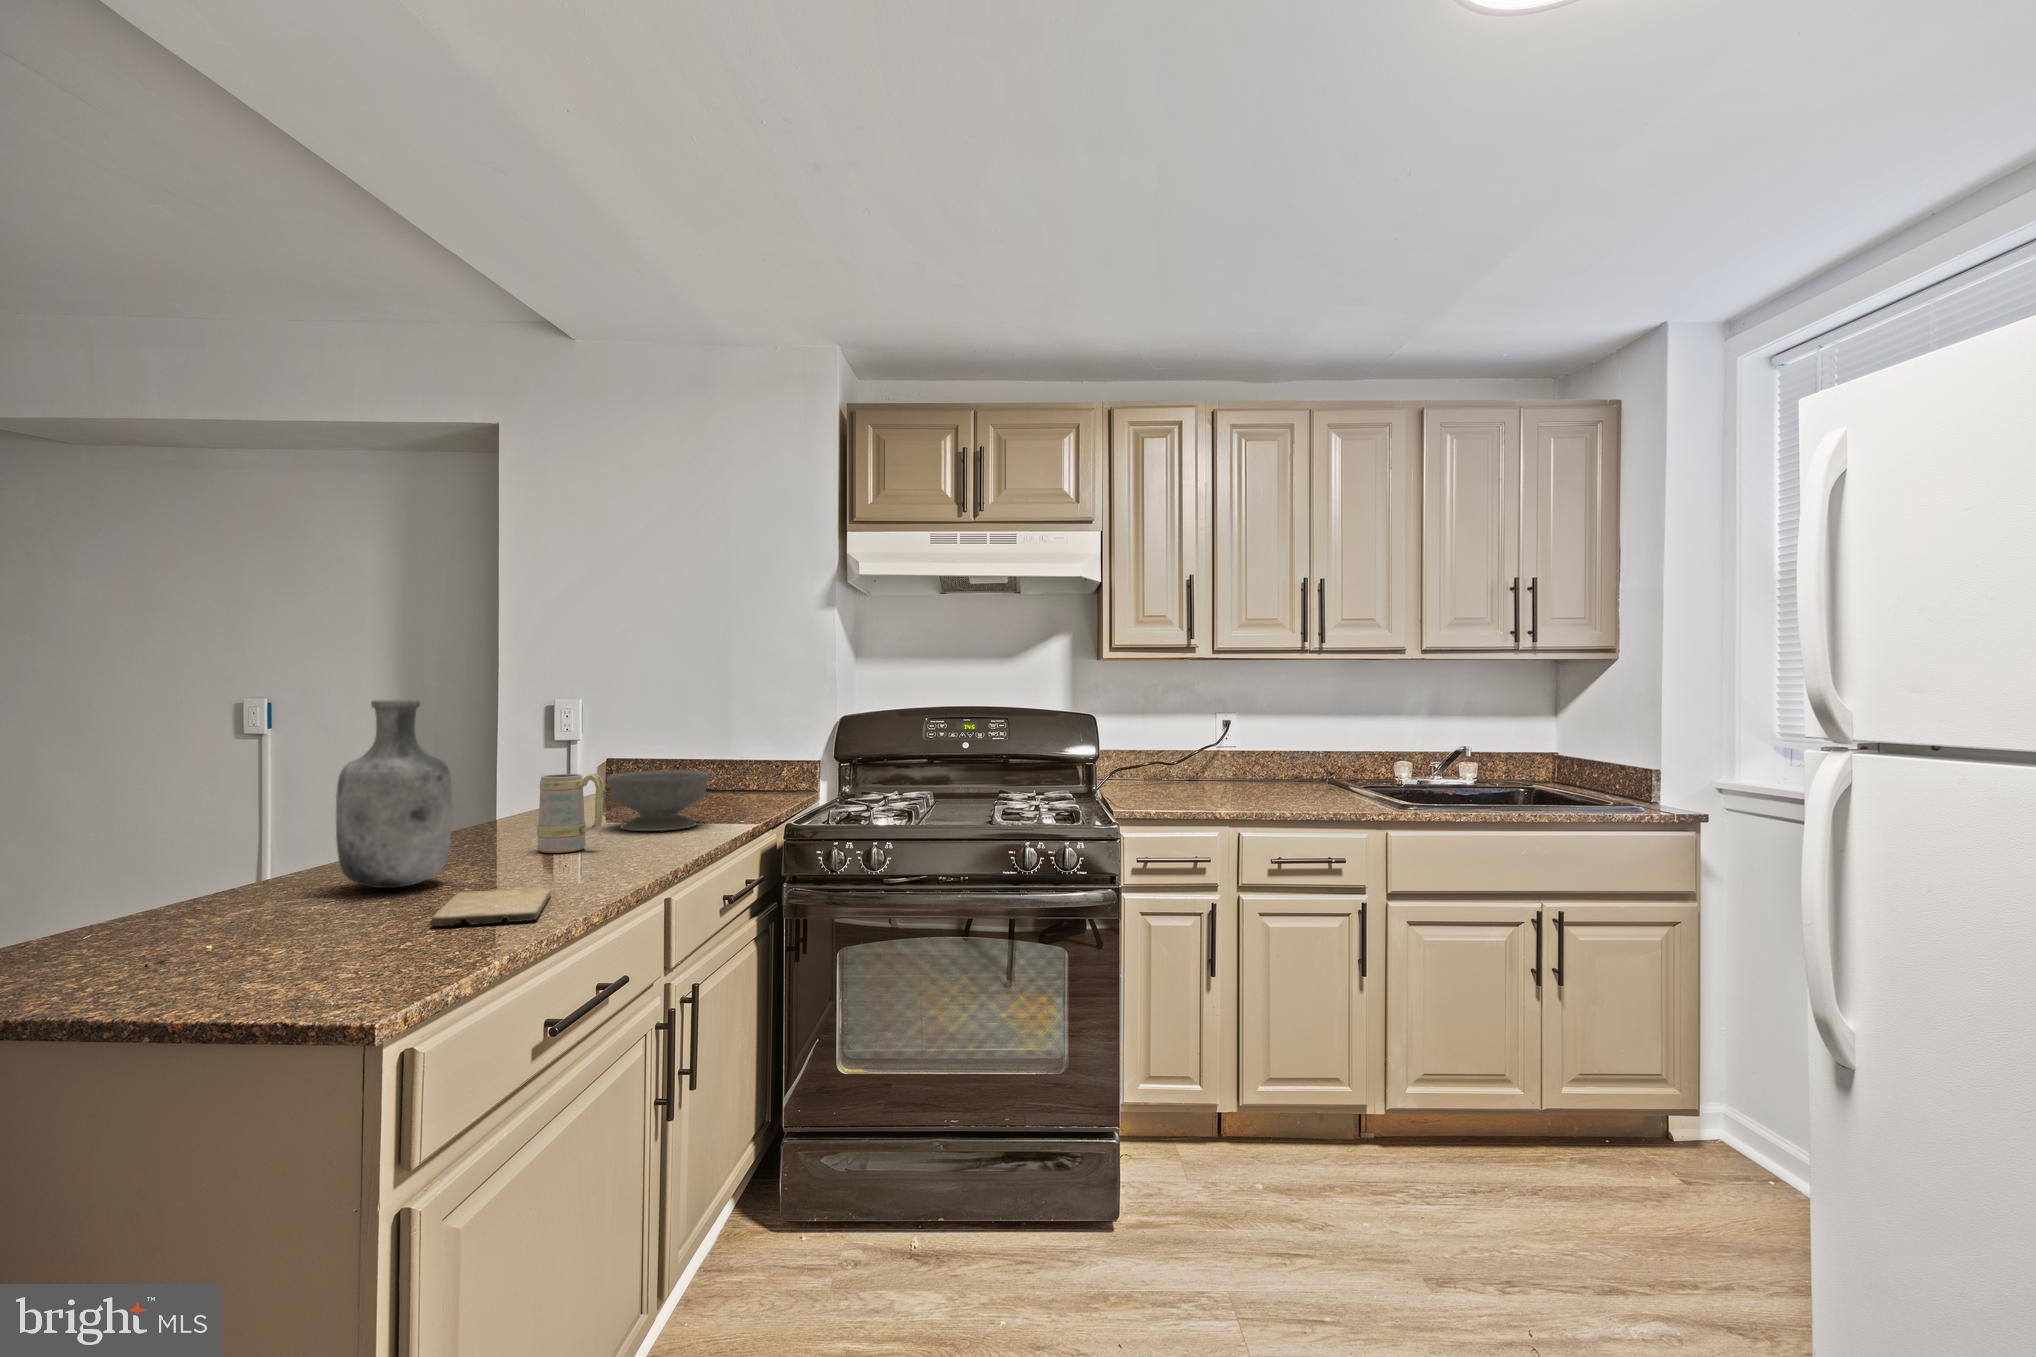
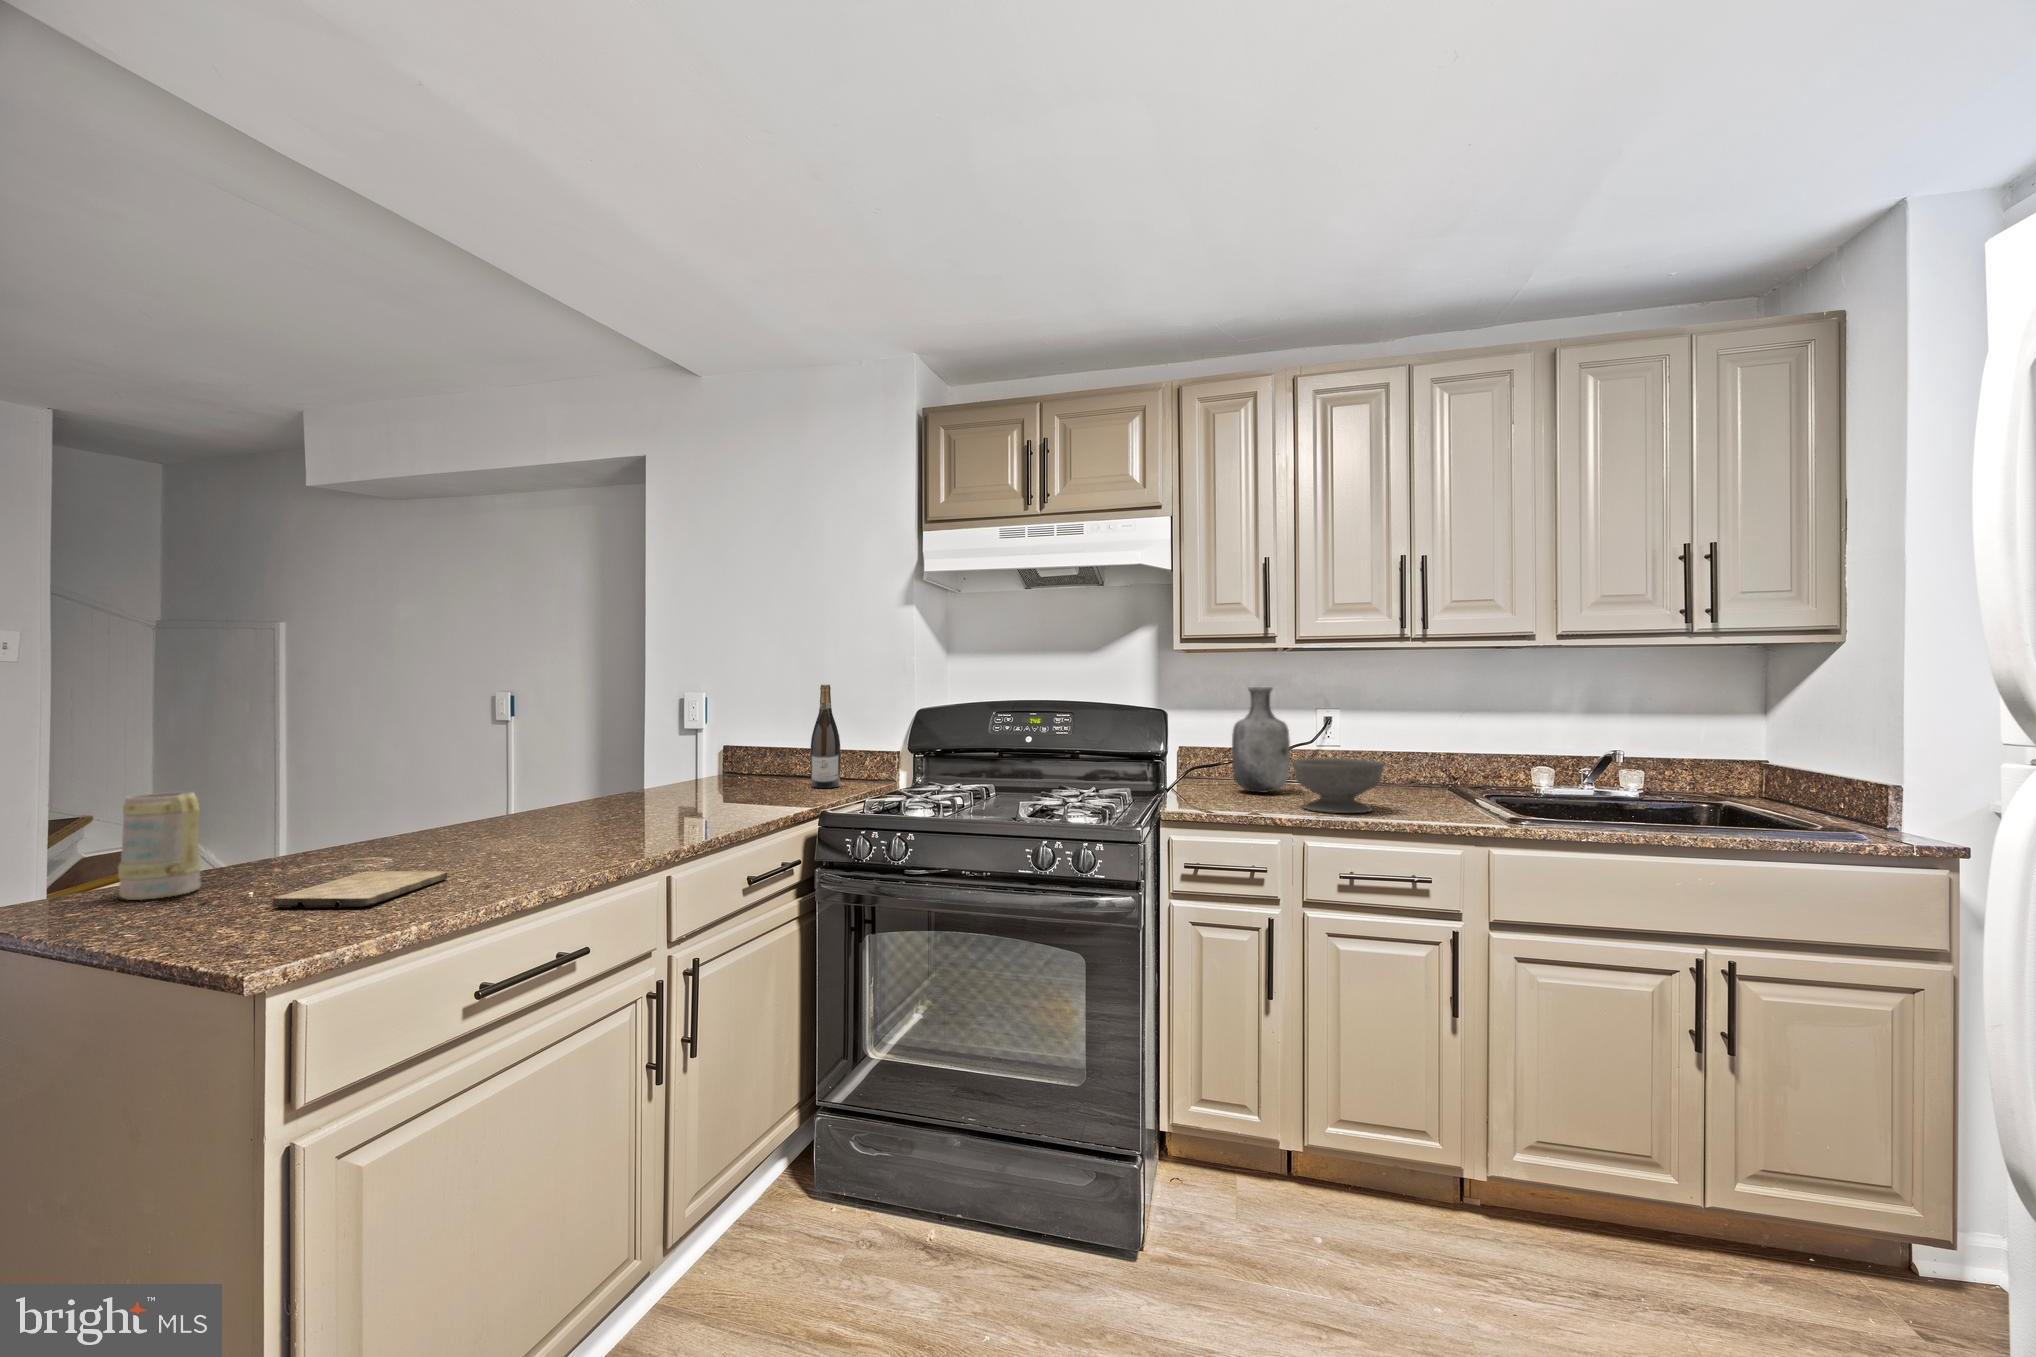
wine bottle: none [729,691,761,801] -> present [811,685,840,788]
vase: present [336,700,452,888] -> present [1232,687,1290,793]
bowl: present [608,770,709,831] -> present [1292,758,1384,813]
mug: present [537,773,604,853] -> present [118,792,202,900]

